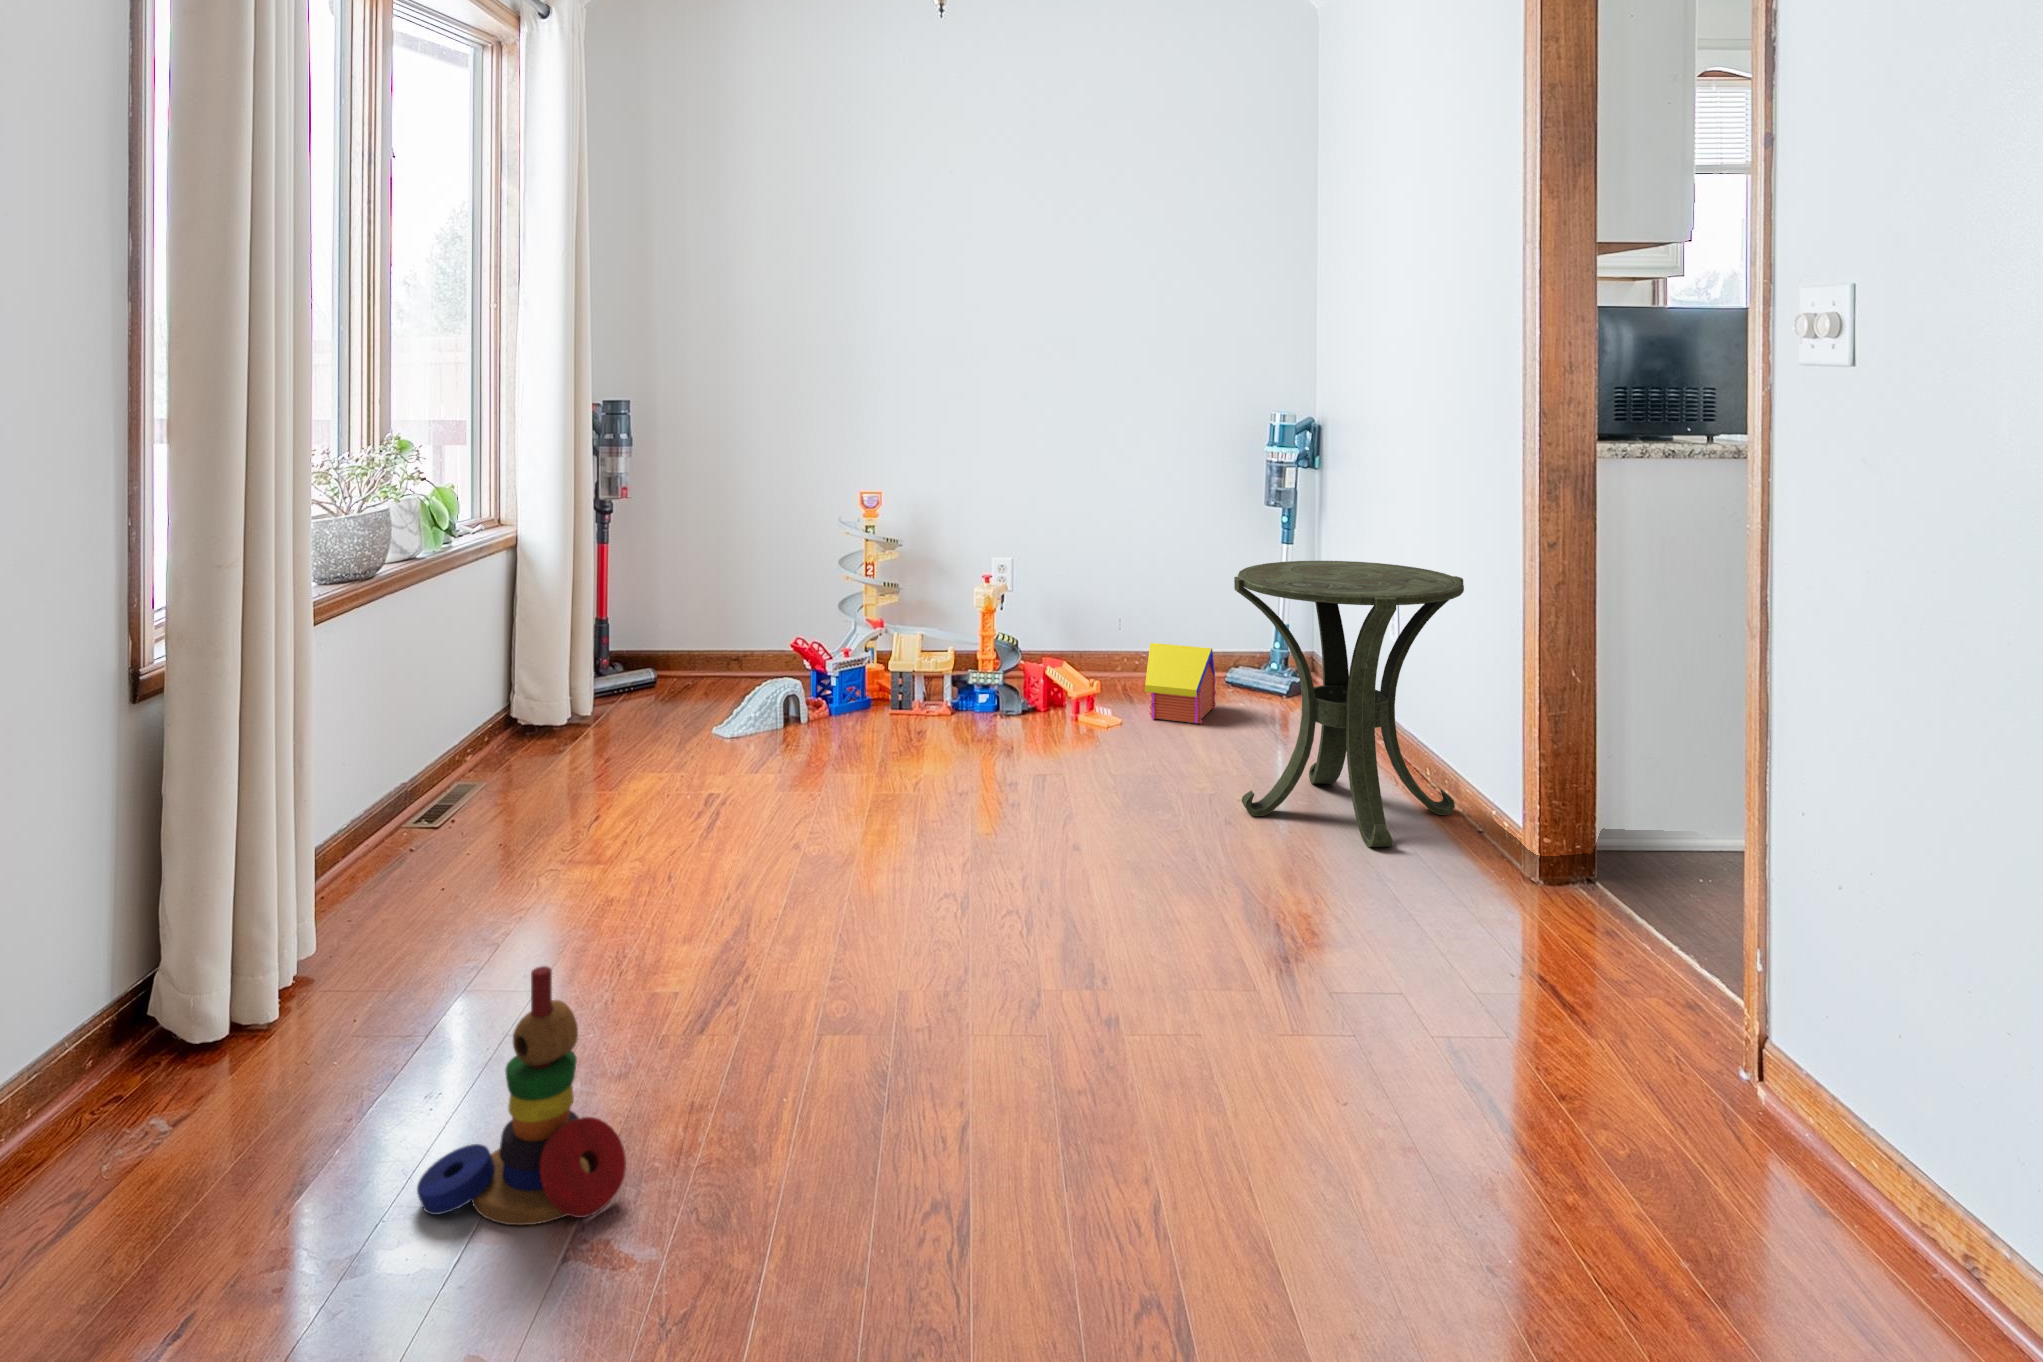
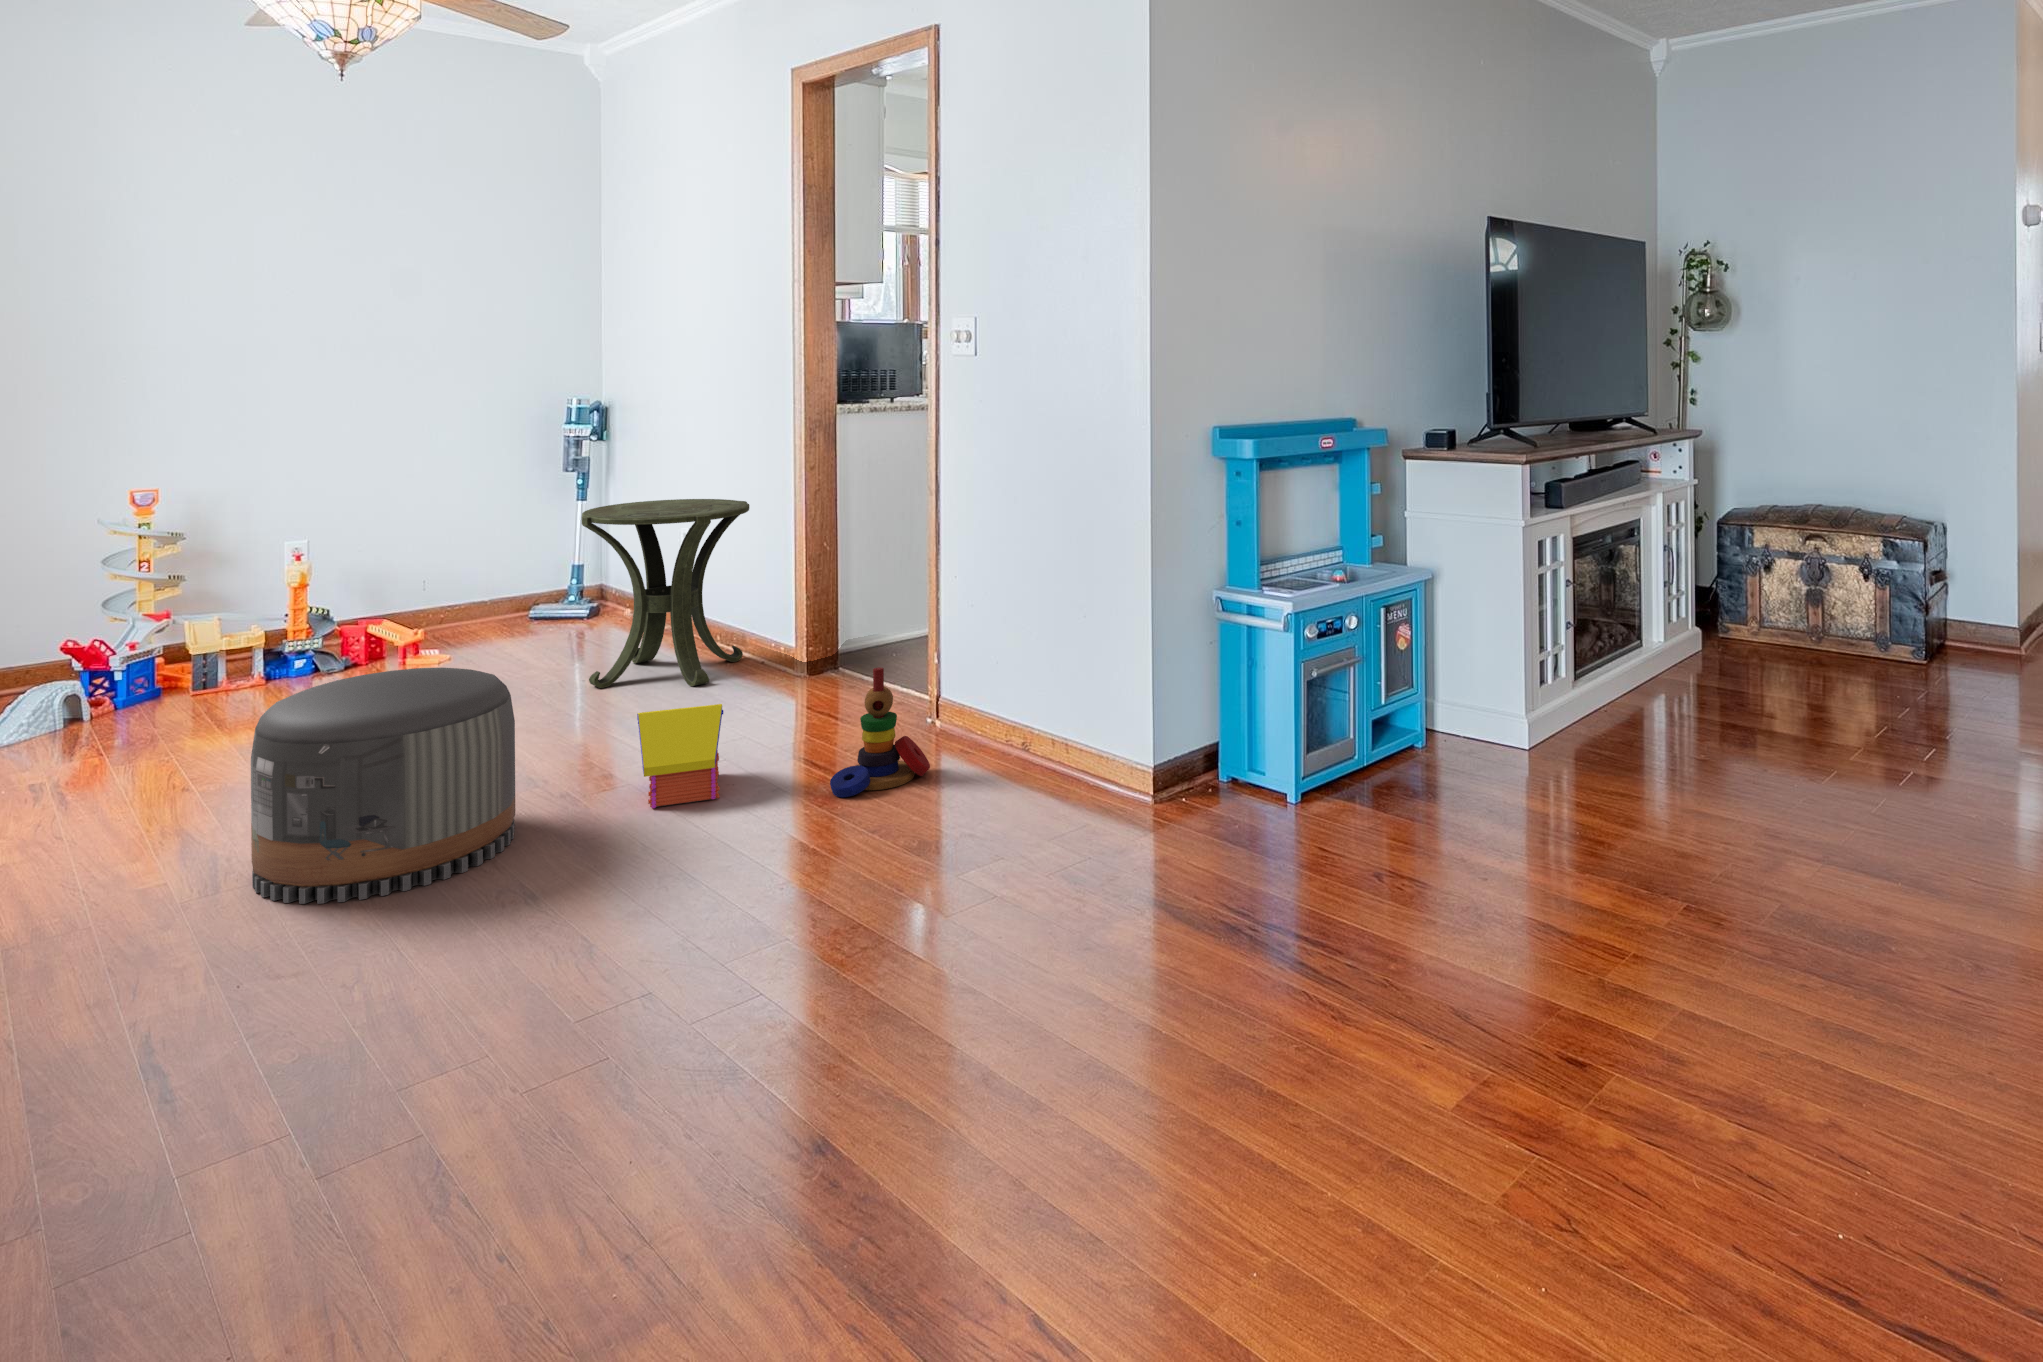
toy house: present [1145,643,1216,724] -> present [637,704,723,808]
pouf: none [736,782,1036,1130] -> present [251,668,516,904]
stacking toy: present [417,966,626,1225] -> present [830,667,930,797]

